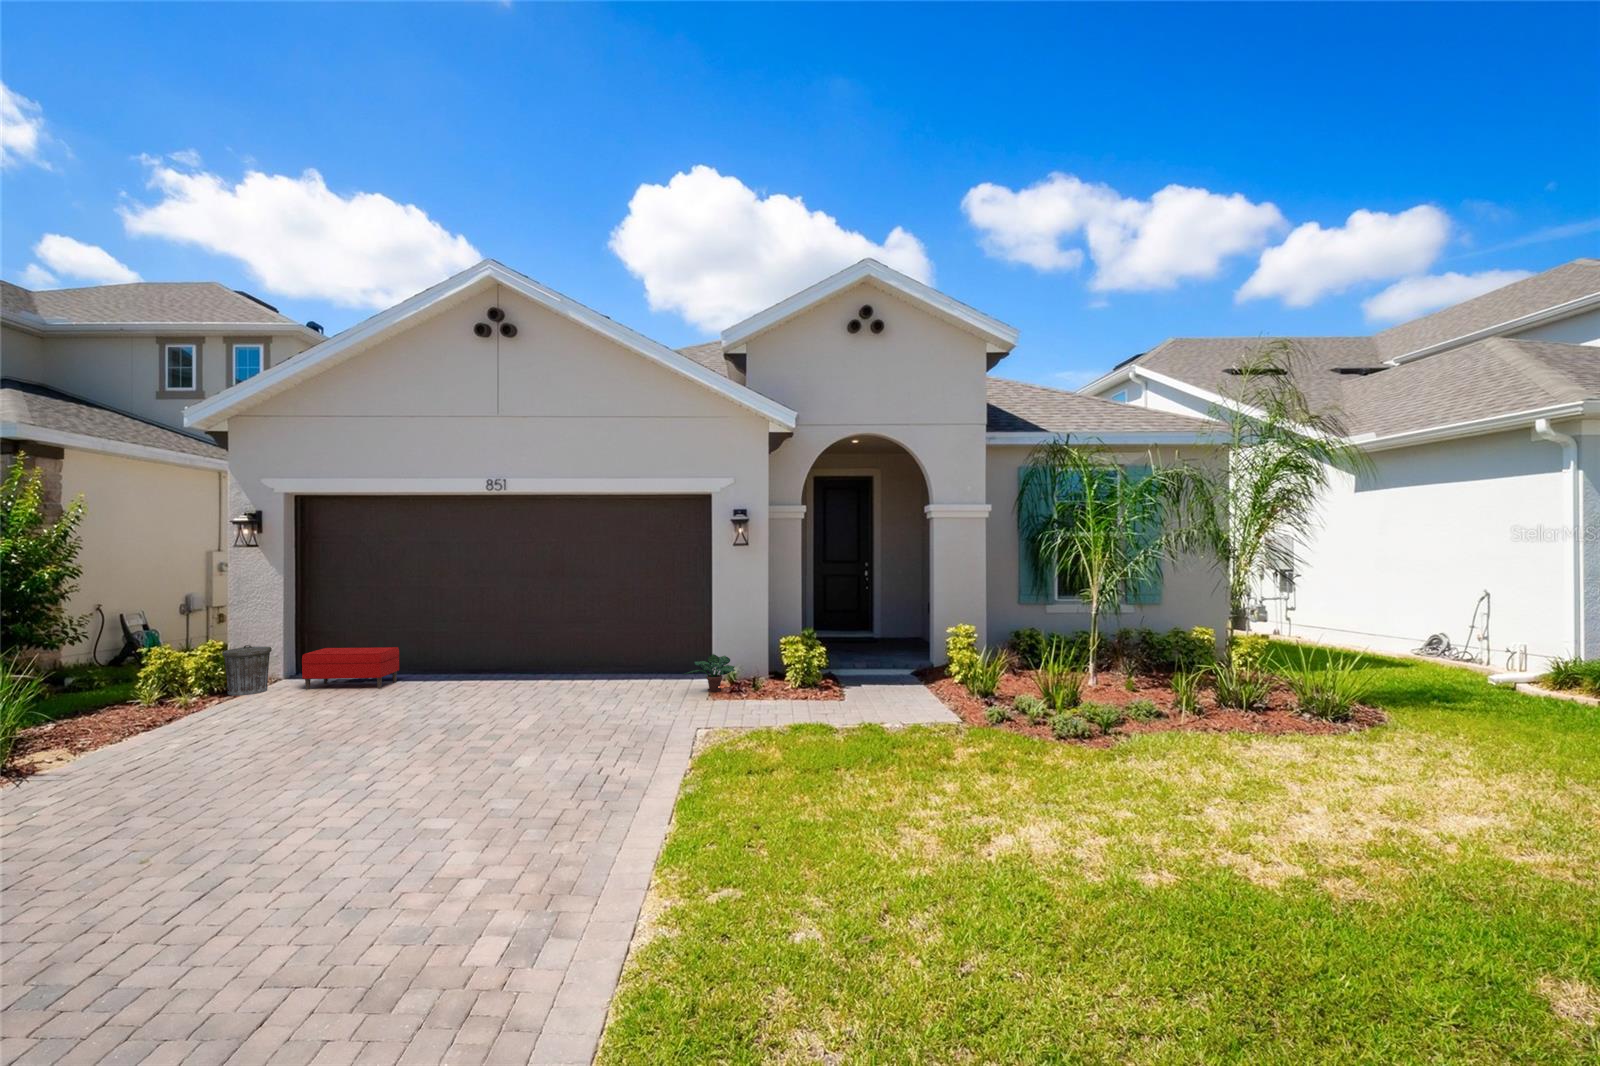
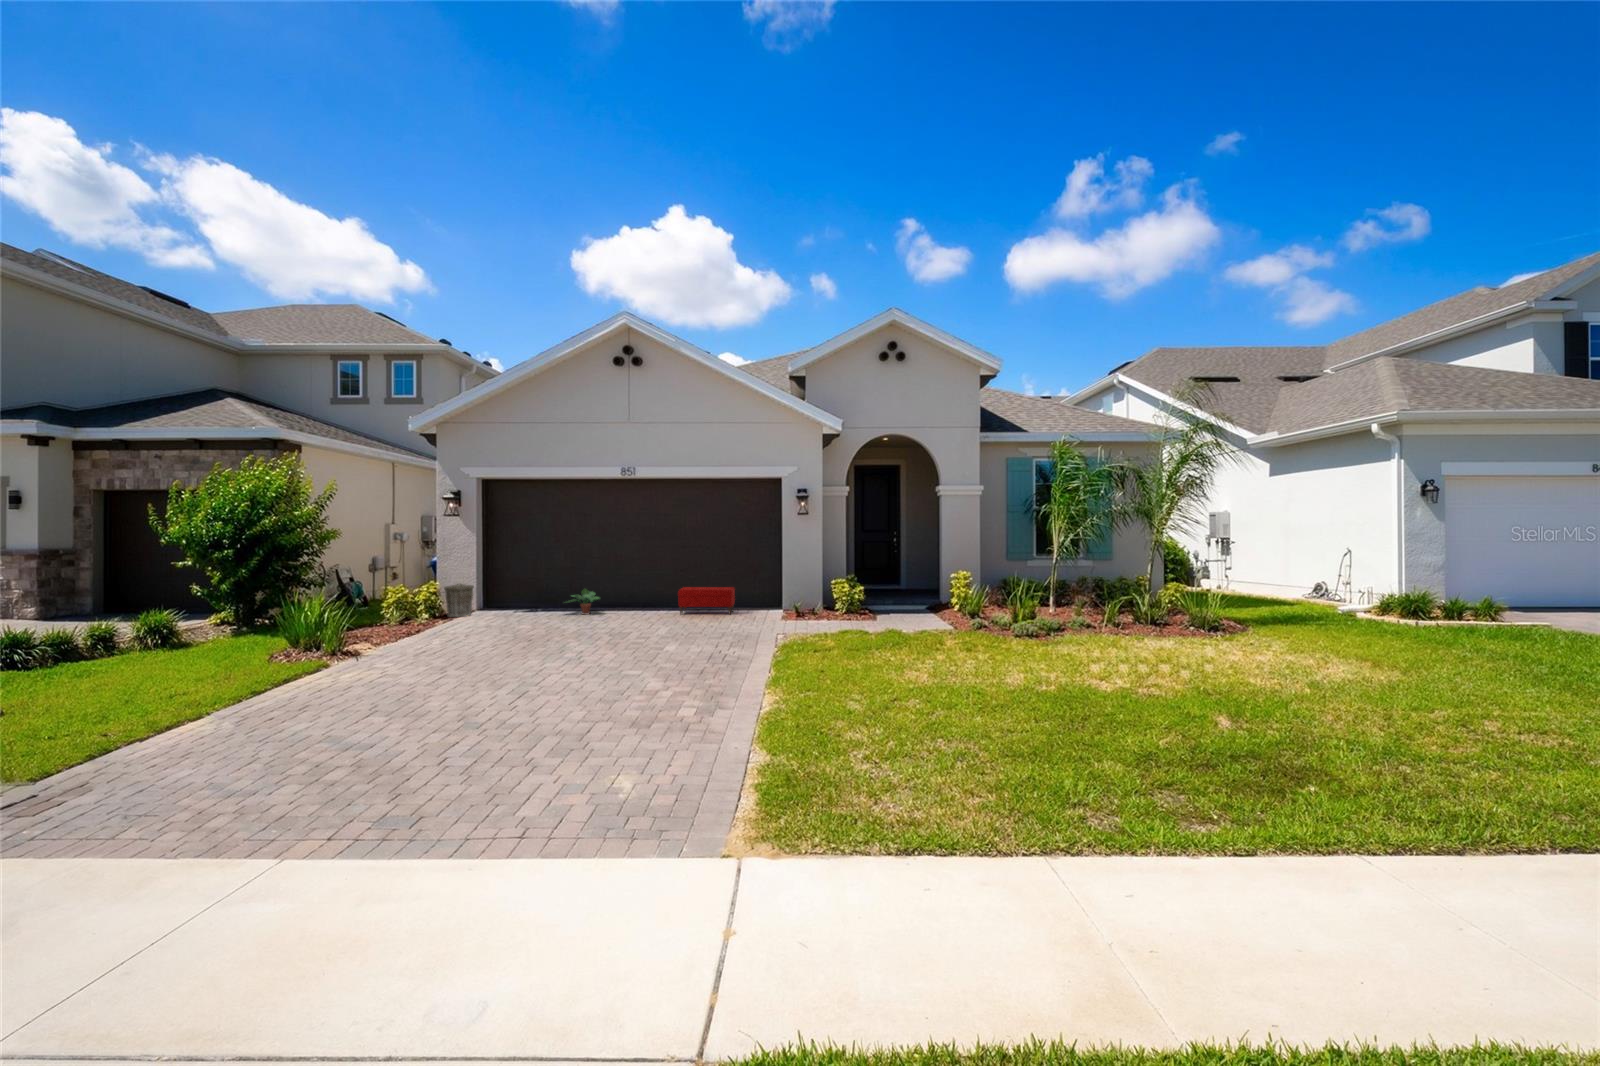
bench: present [302,647,399,690] -> present [678,587,735,614]
potted plant: present [684,654,735,692] -> present [566,589,600,614]

